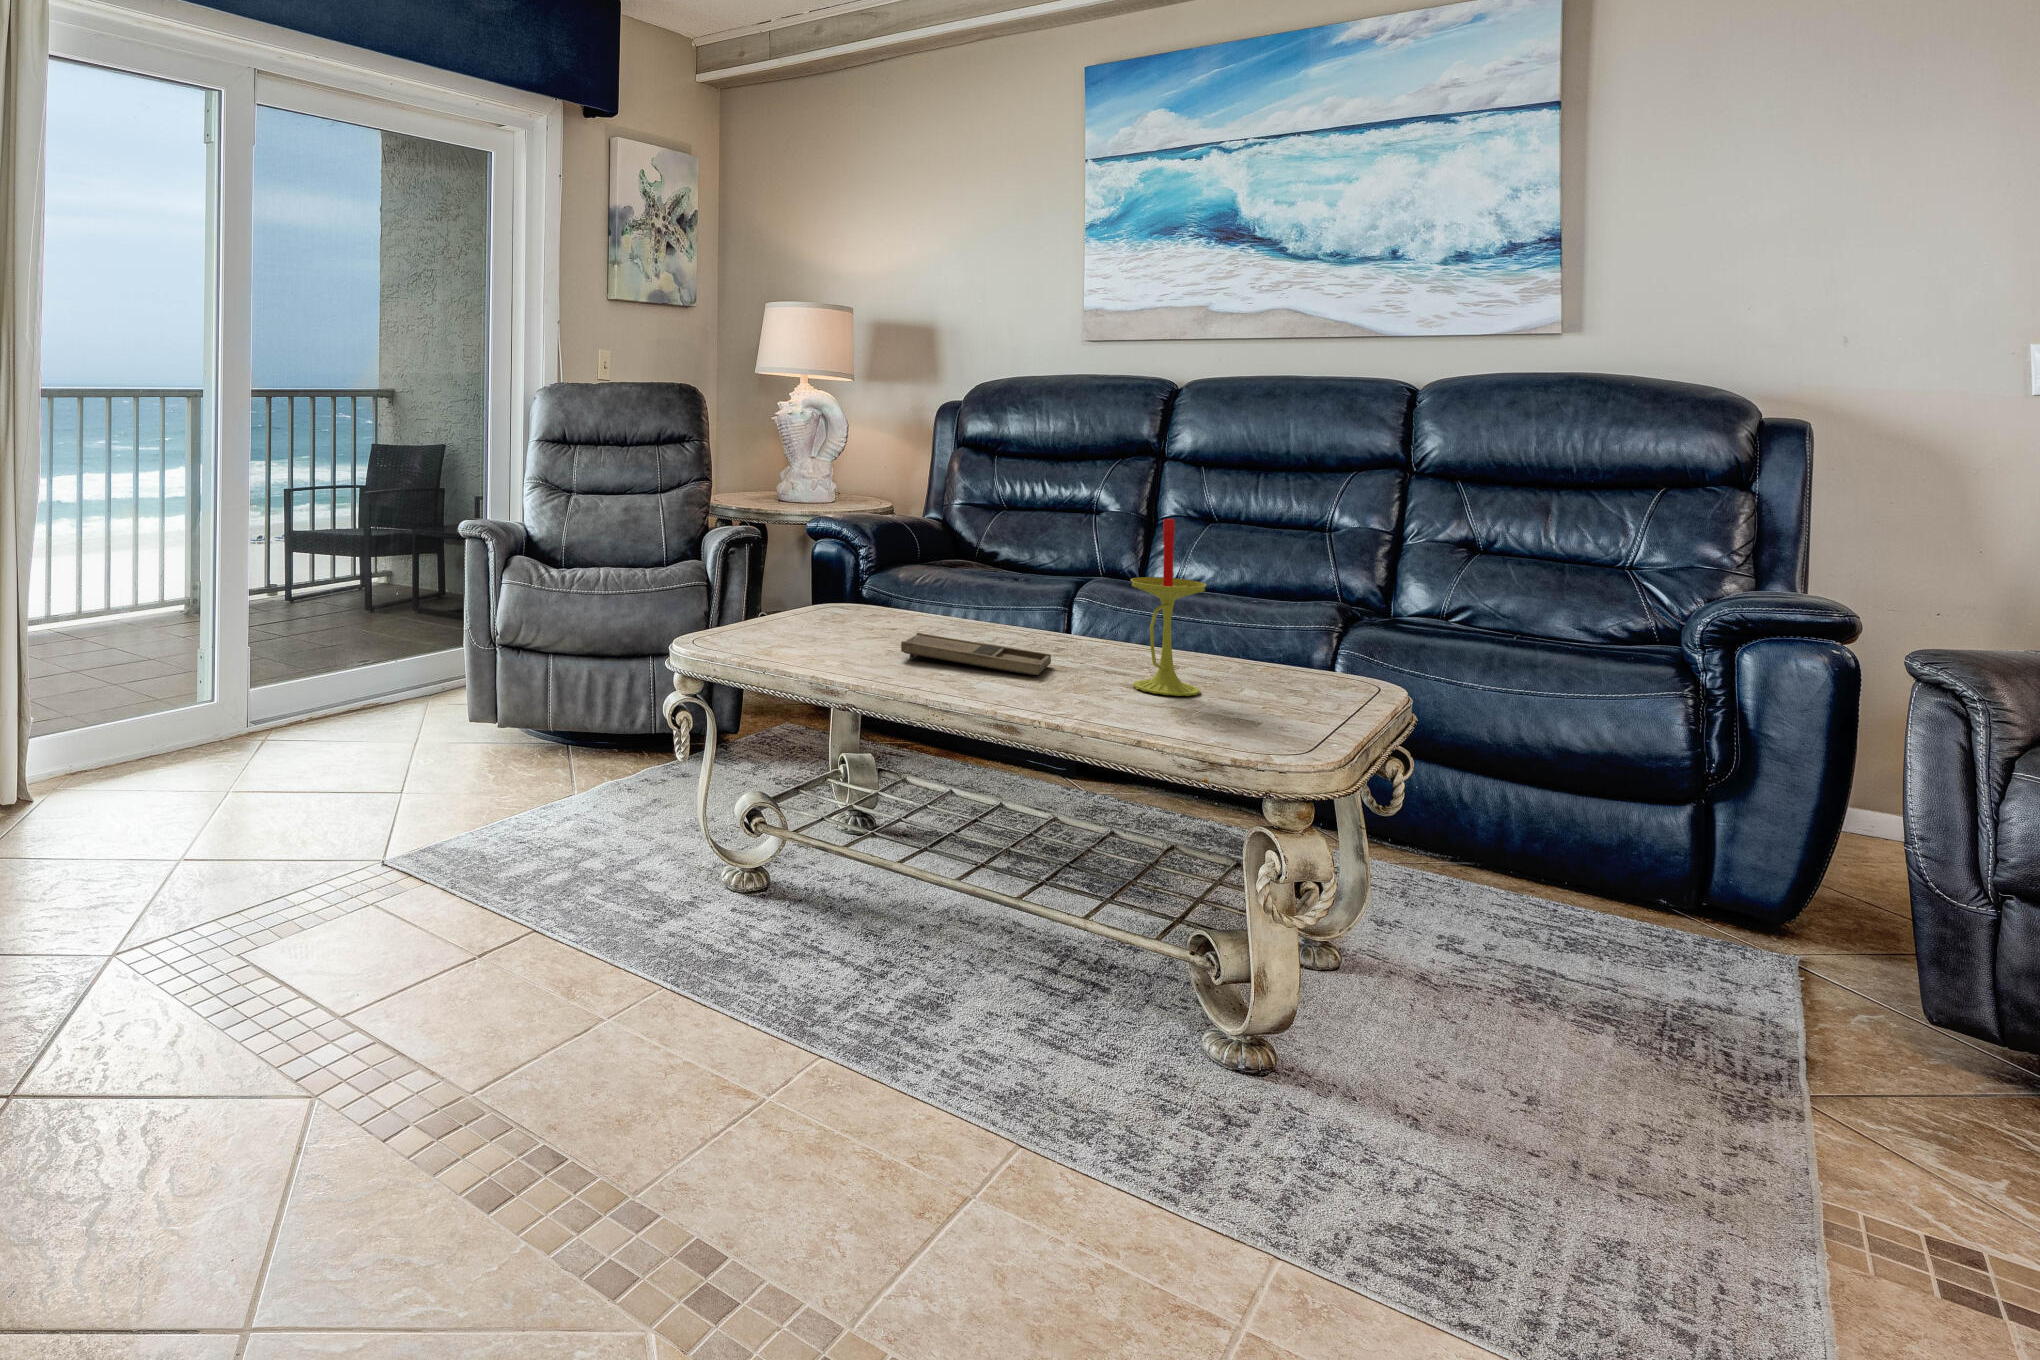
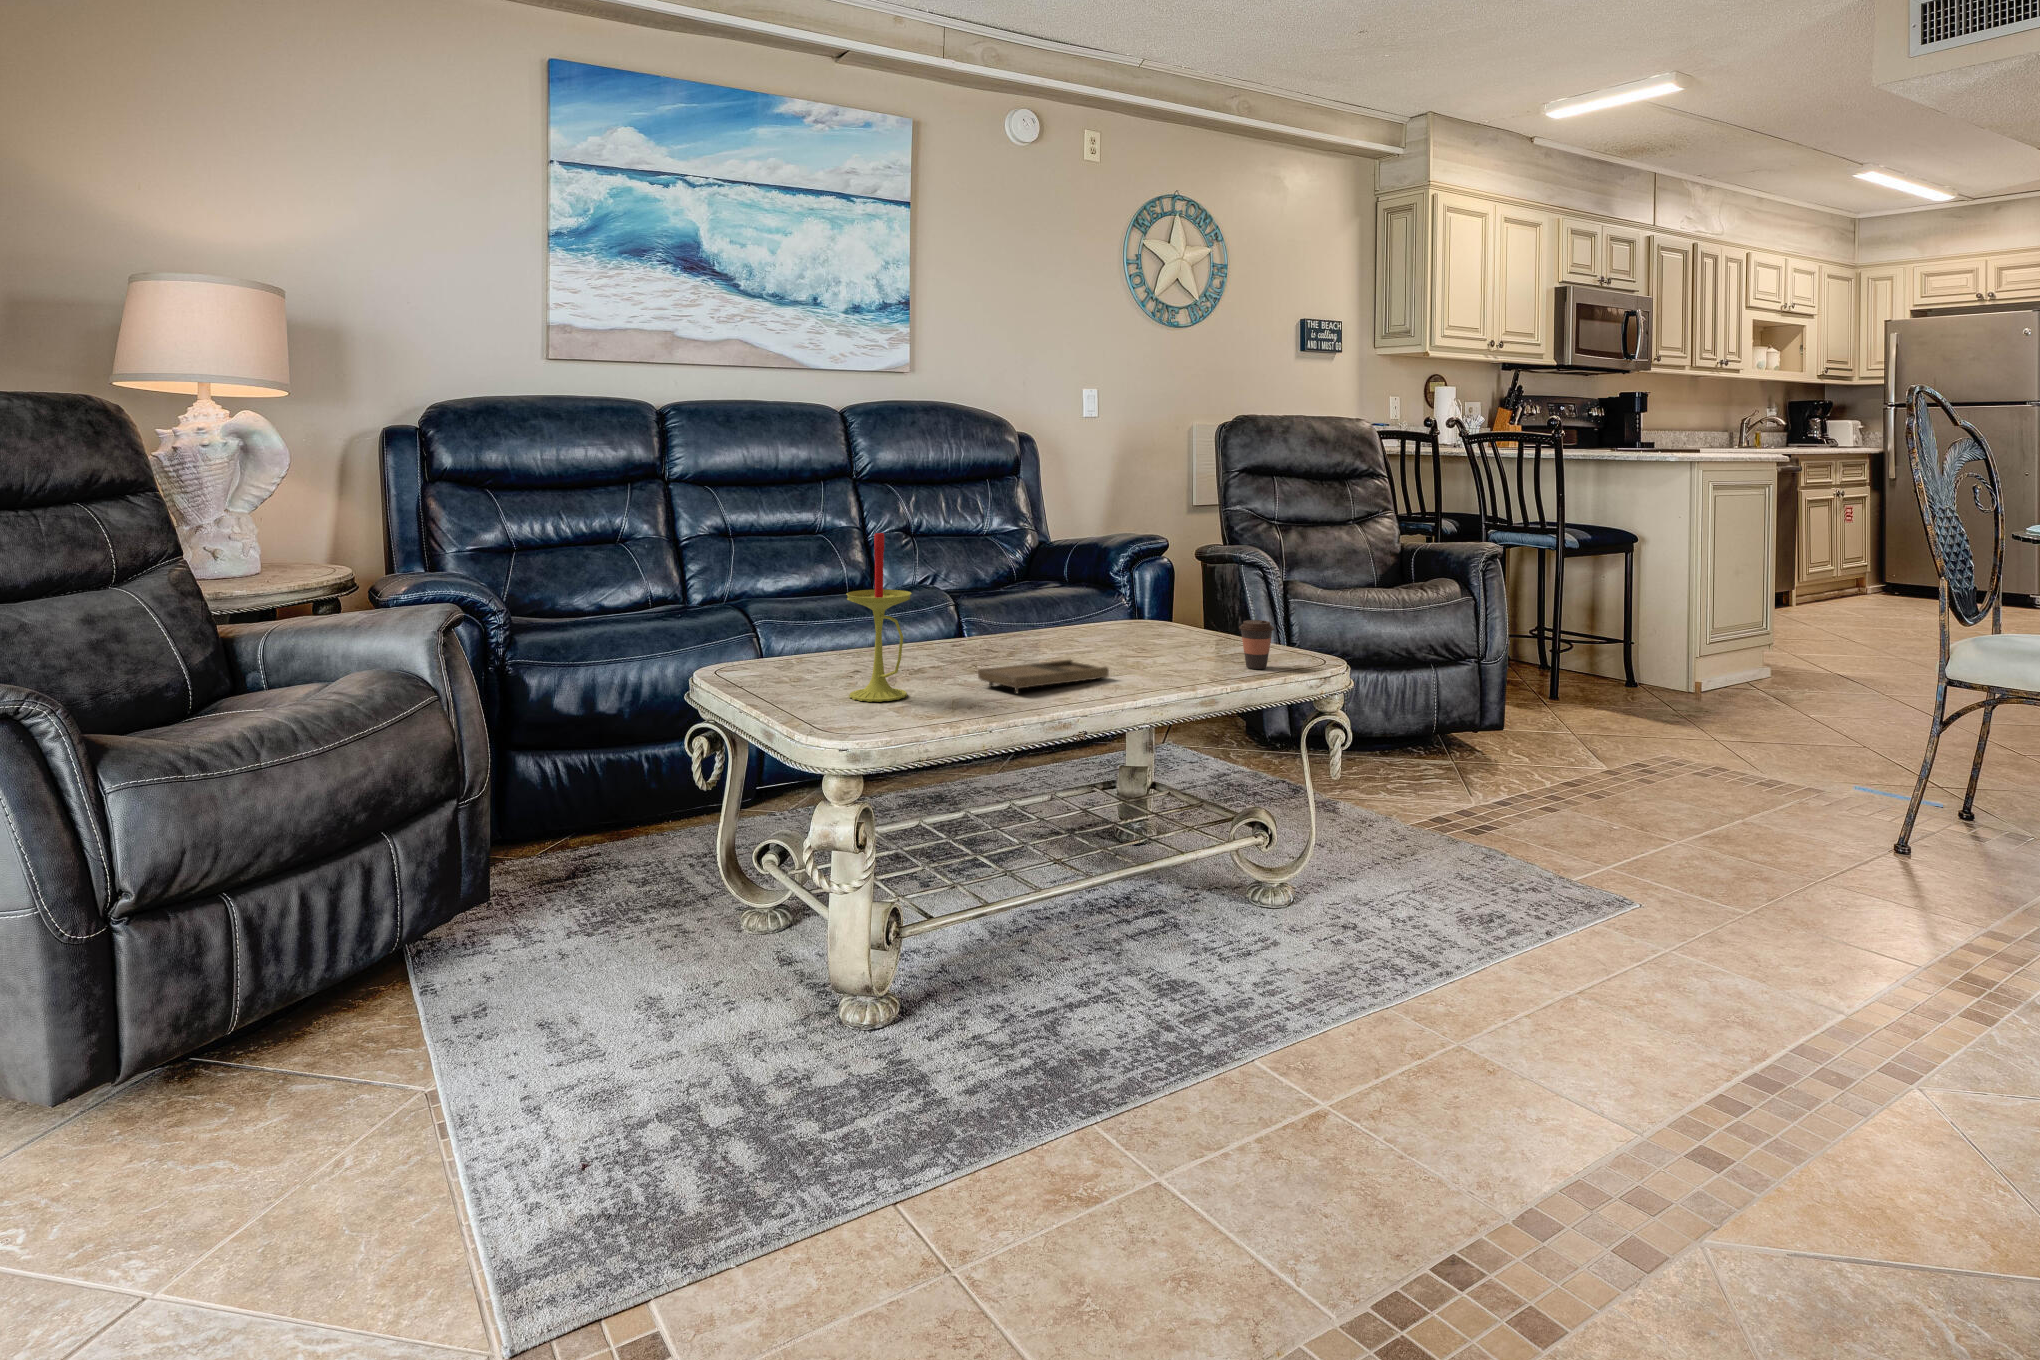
candle: present [1131,519,1206,696] -> present [846,533,911,701]
coffee cup: none [1222,658,1276,725] -> present [1239,620,1274,669]

